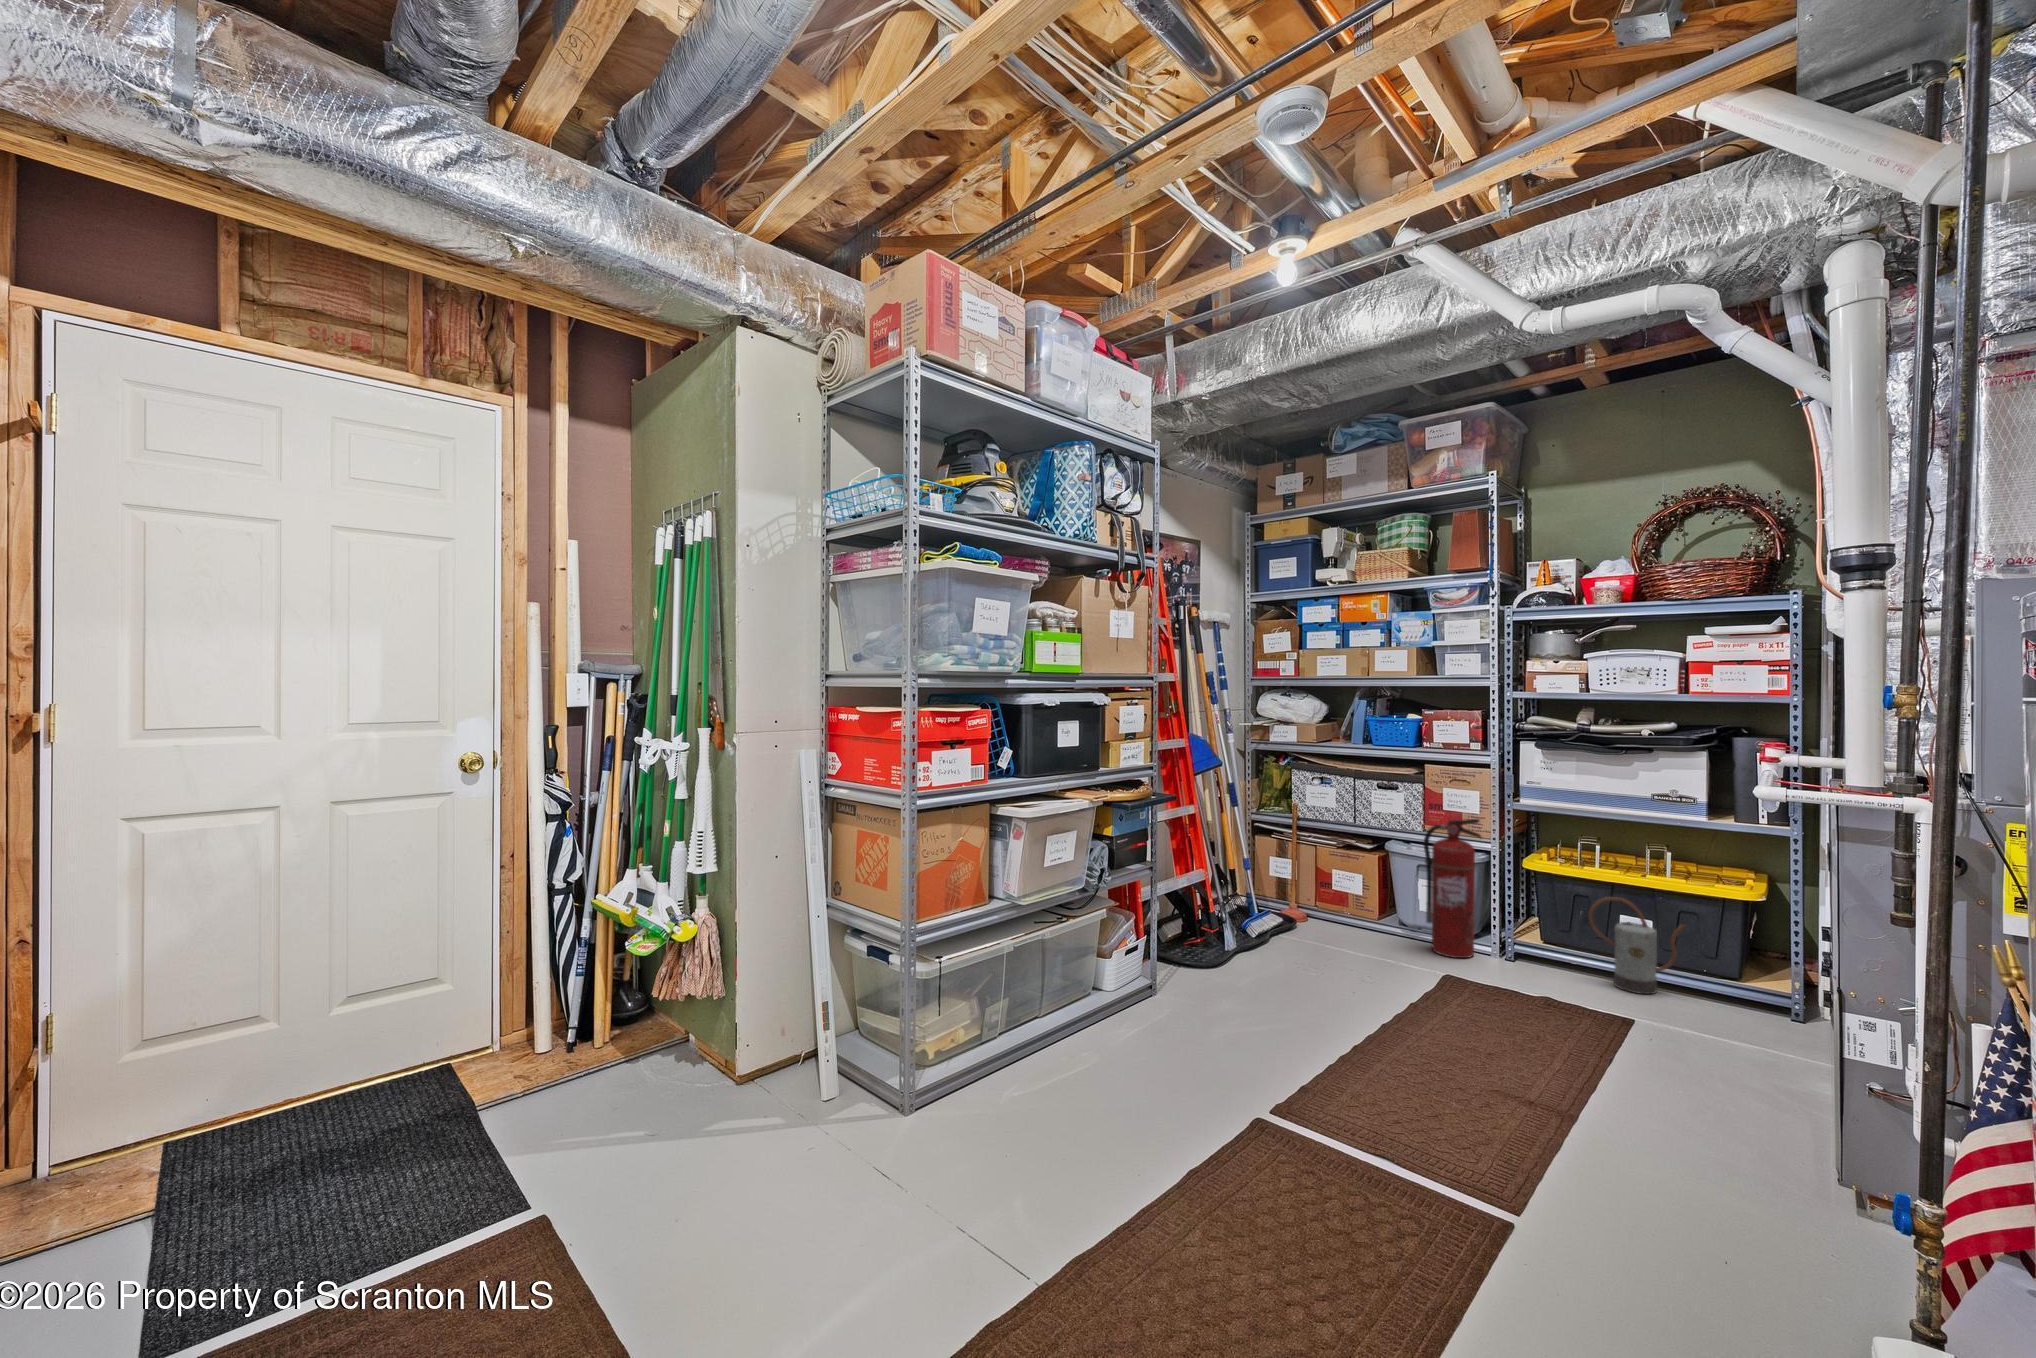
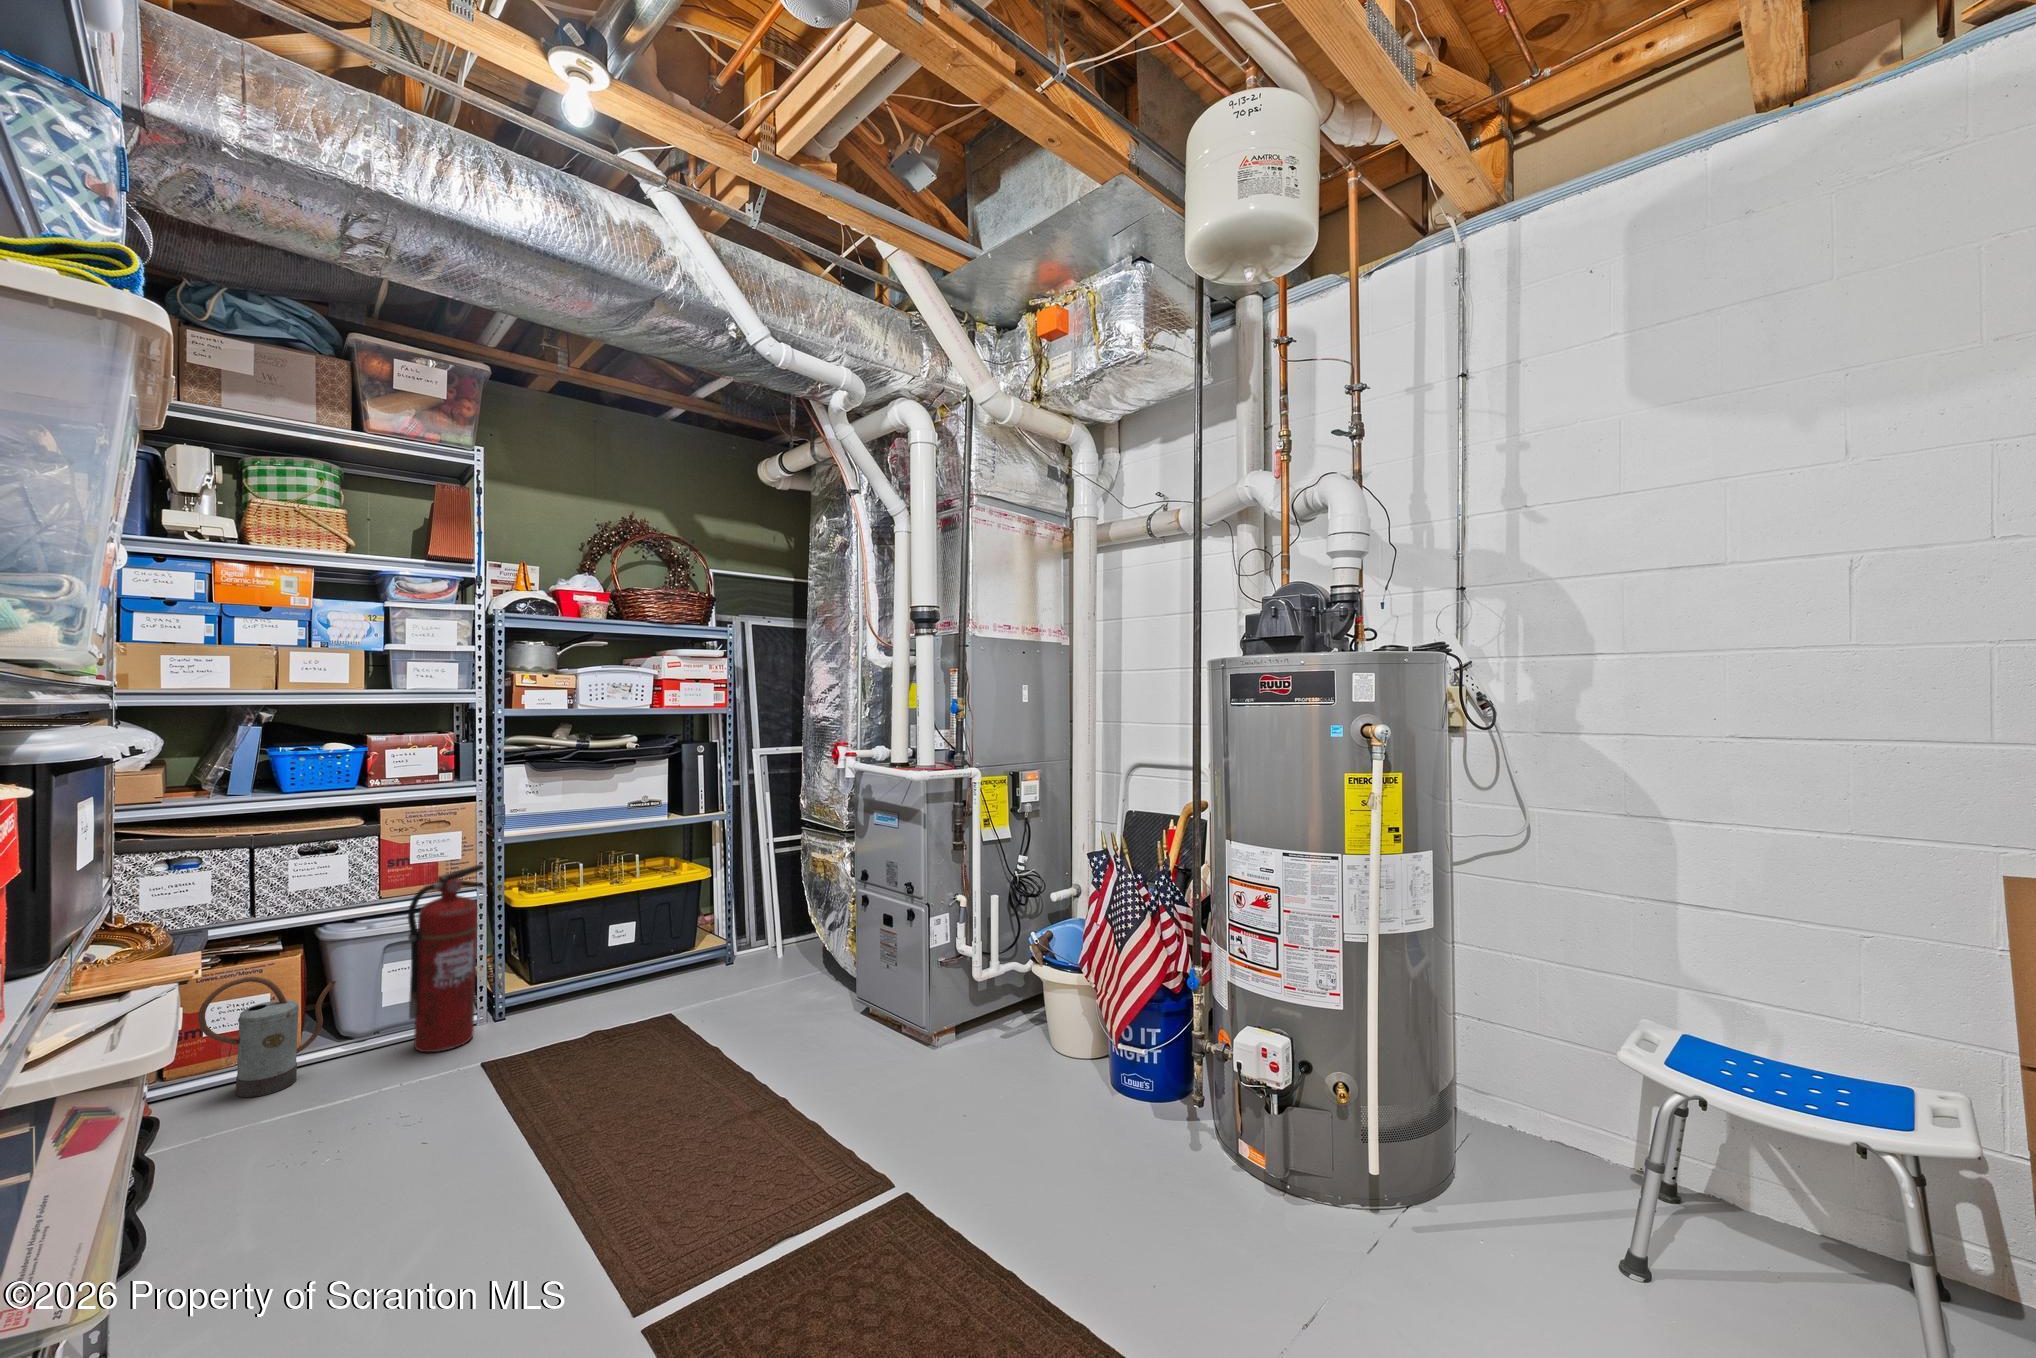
watering can: present [1588,897,1686,994] -> present [198,977,336,1097]

